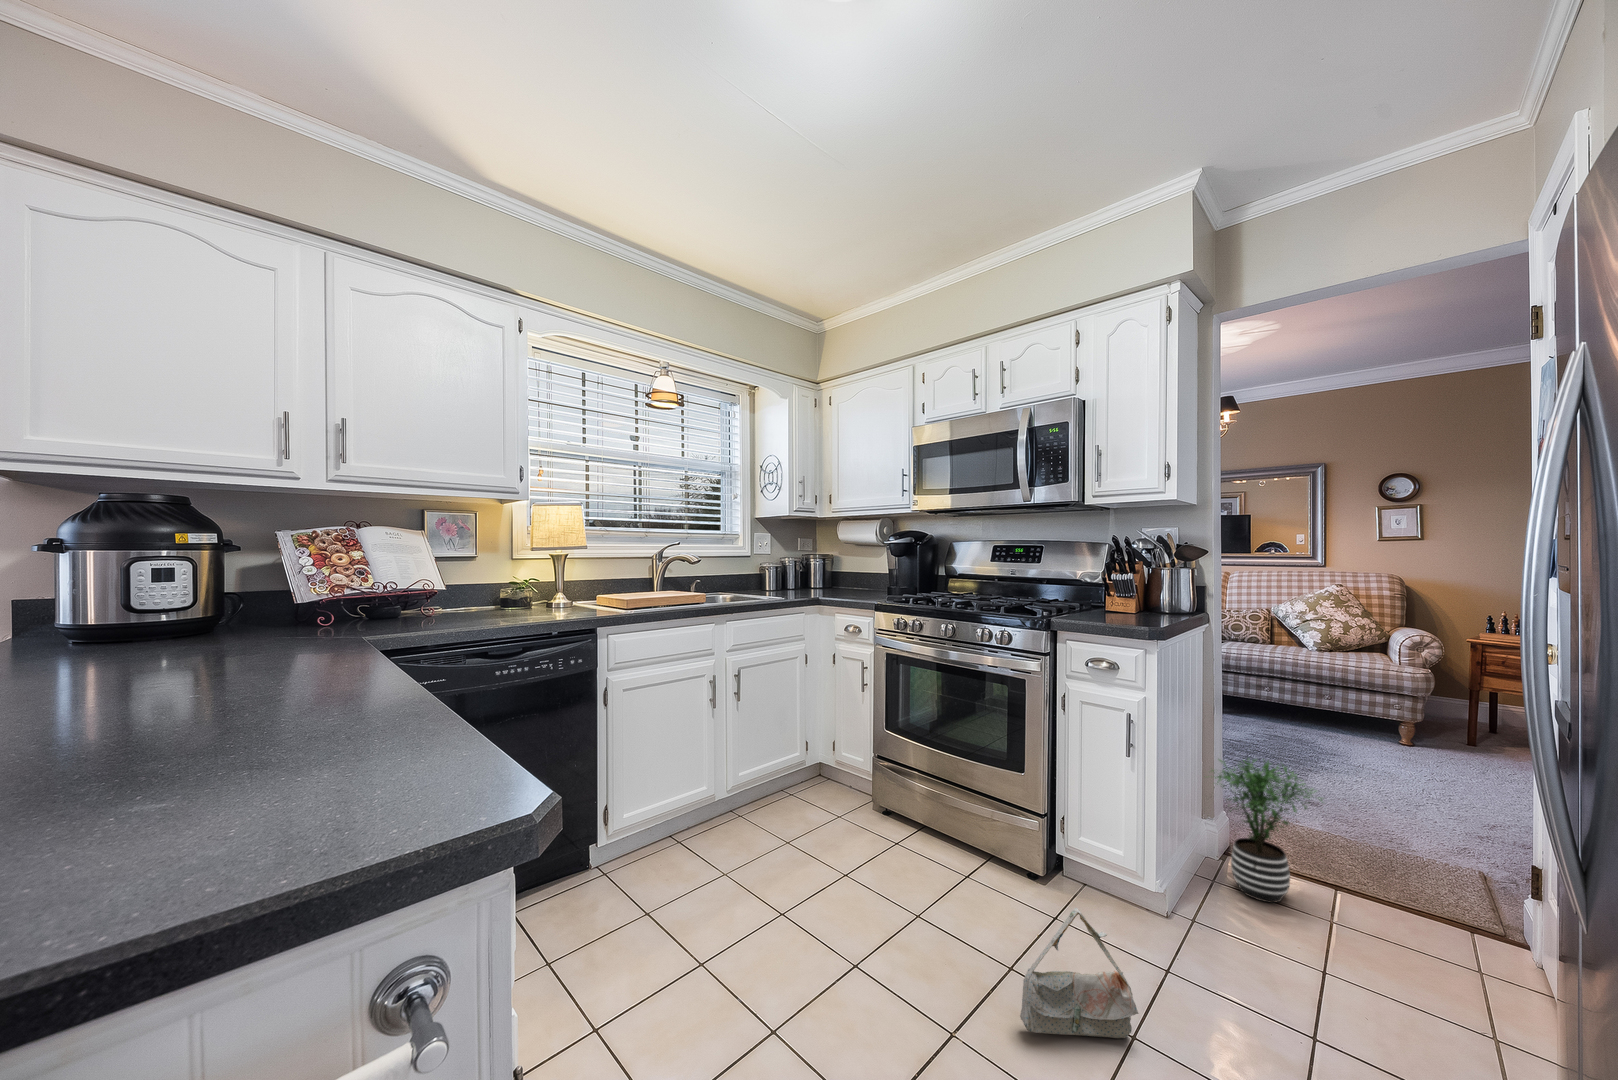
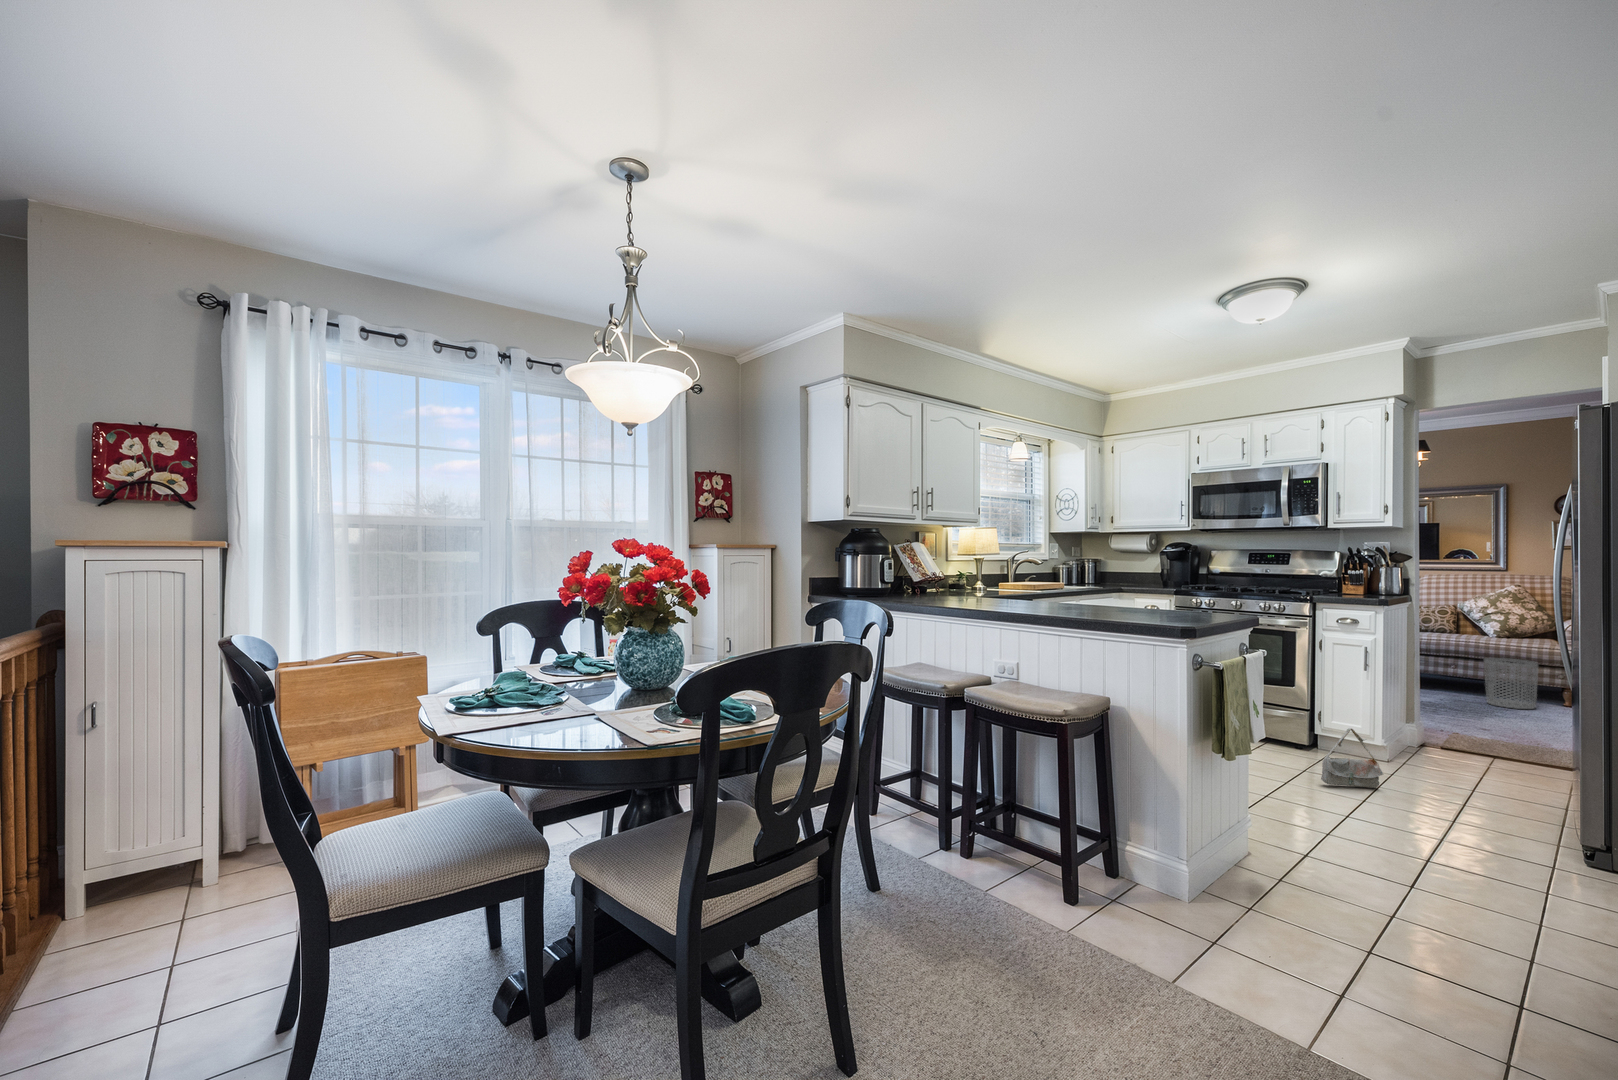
waste bin: none [1304,681,1371,753] -> present [1484,658,1538,709]
potted plant: present [1212,760,1322,903] -> none [1409,679,1488,760]

